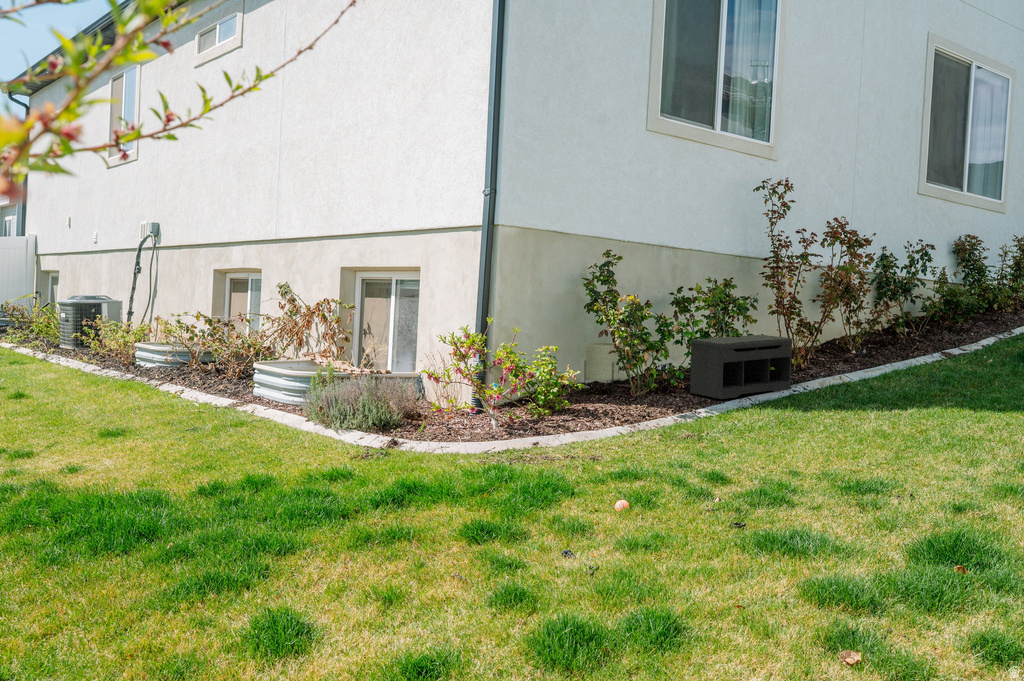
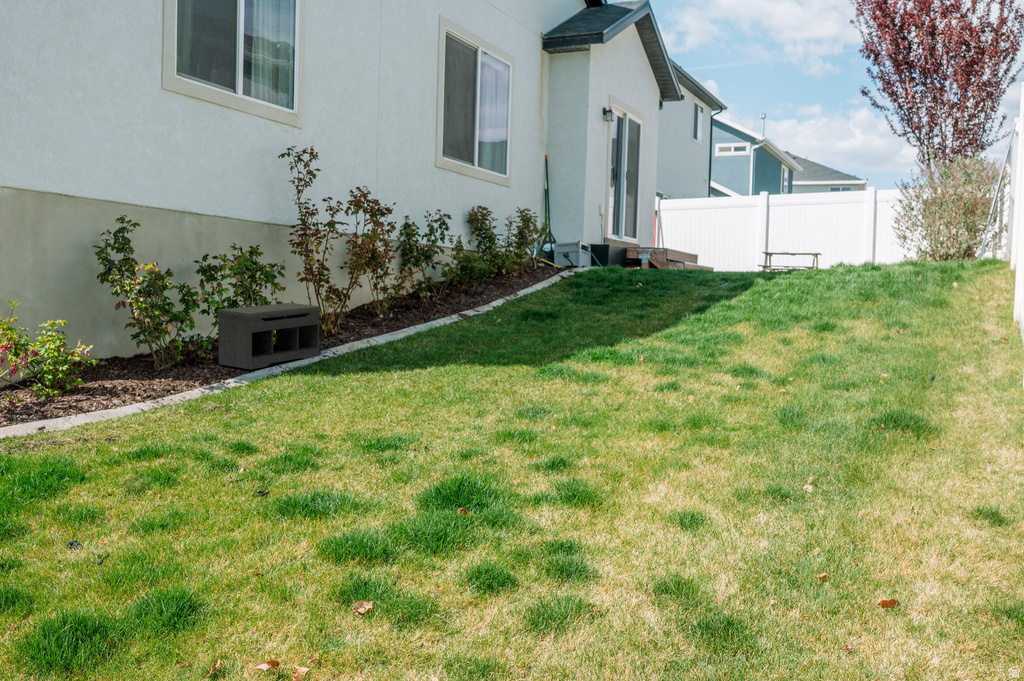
planter: present [584,342,619,396] -> none [98,314,139,372]

